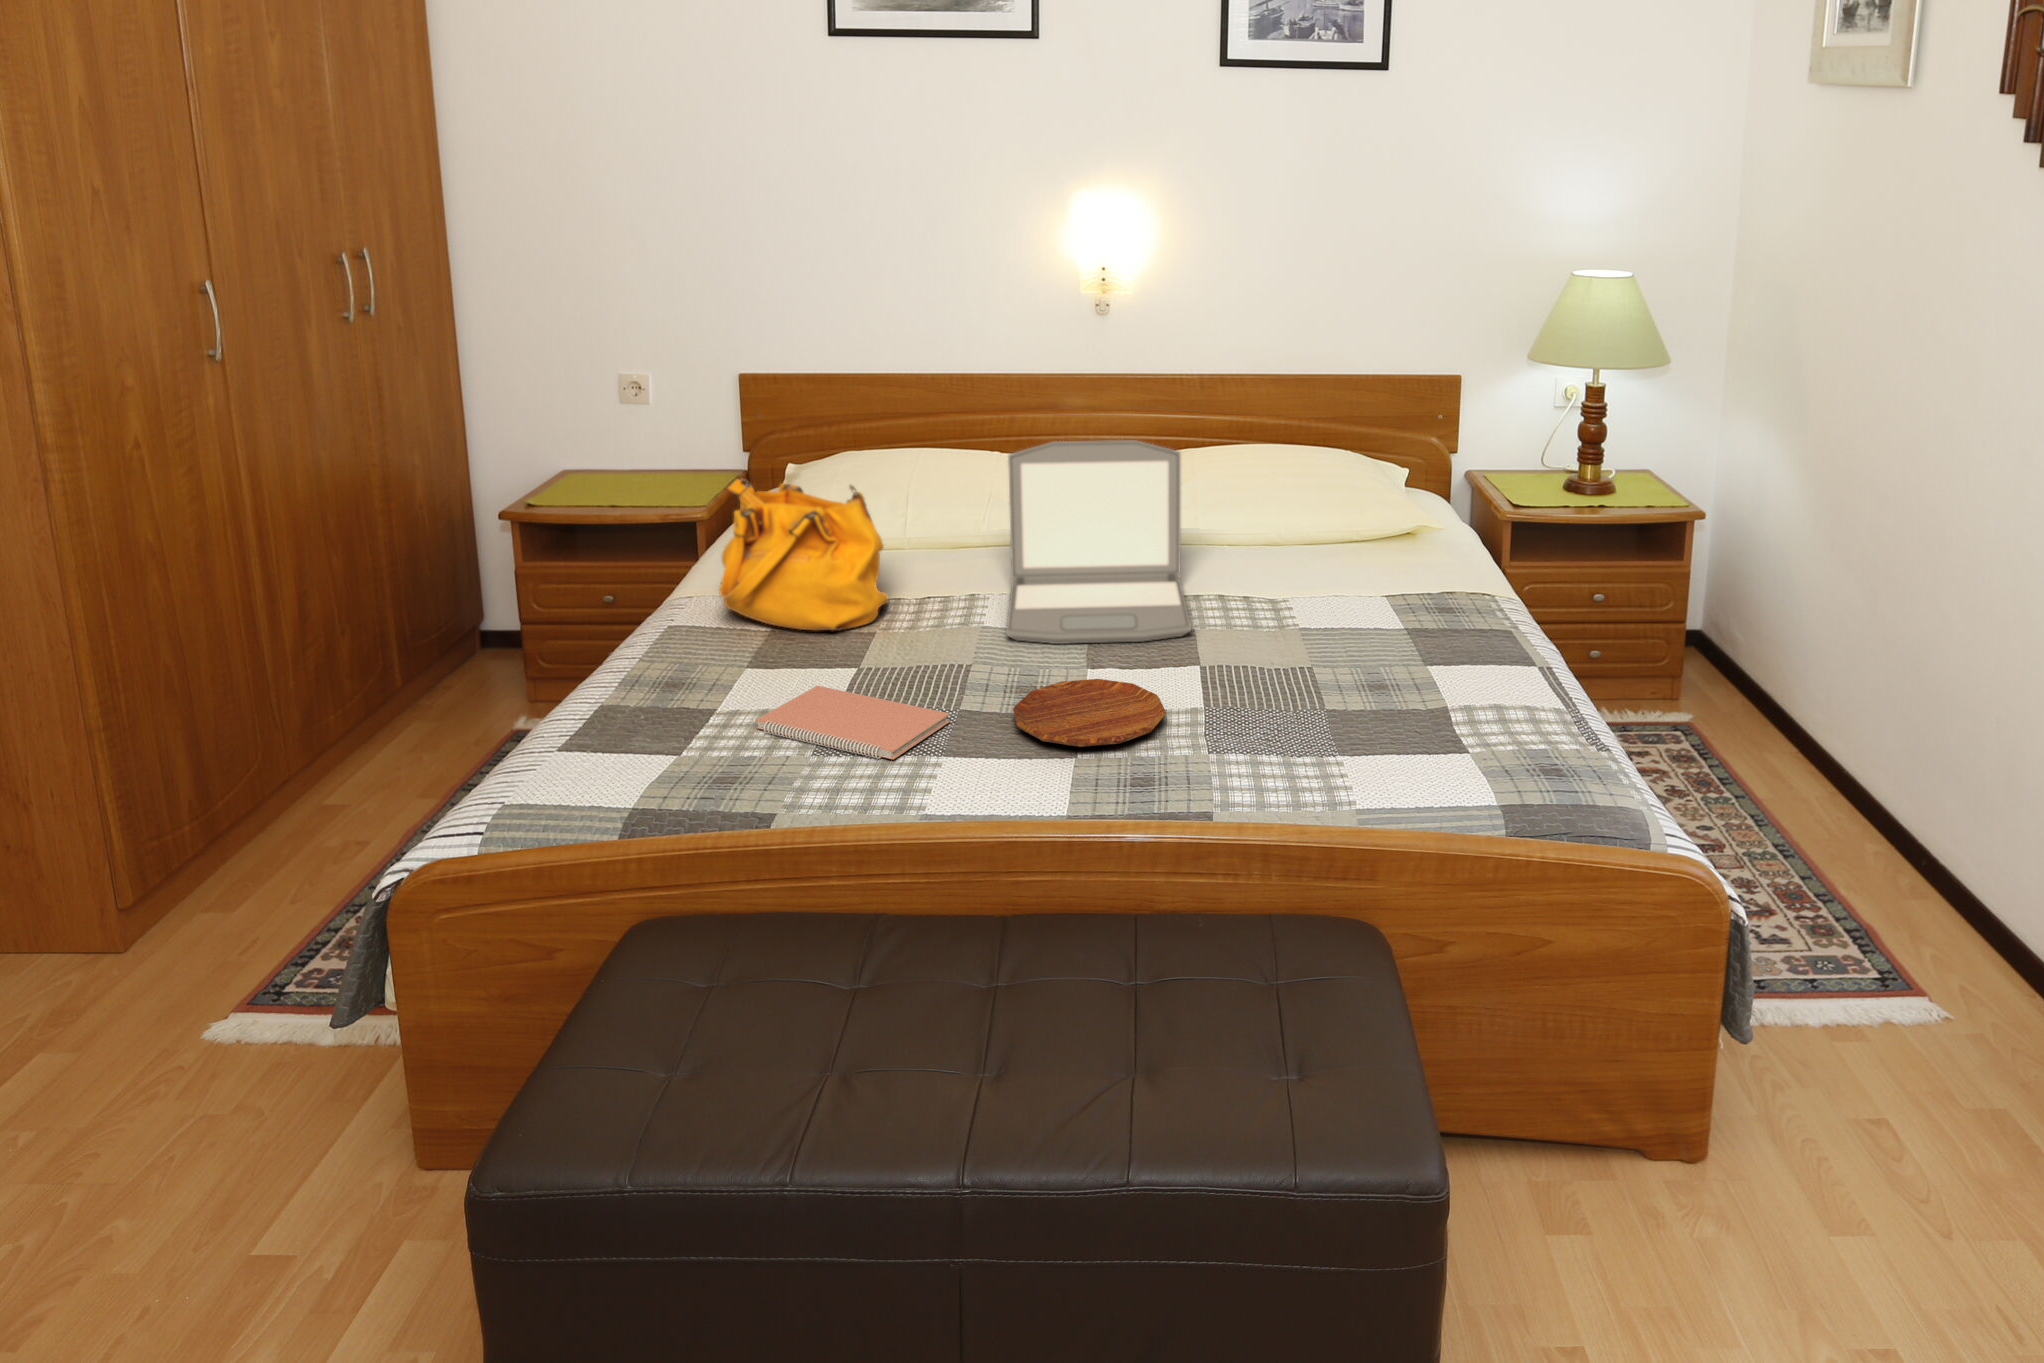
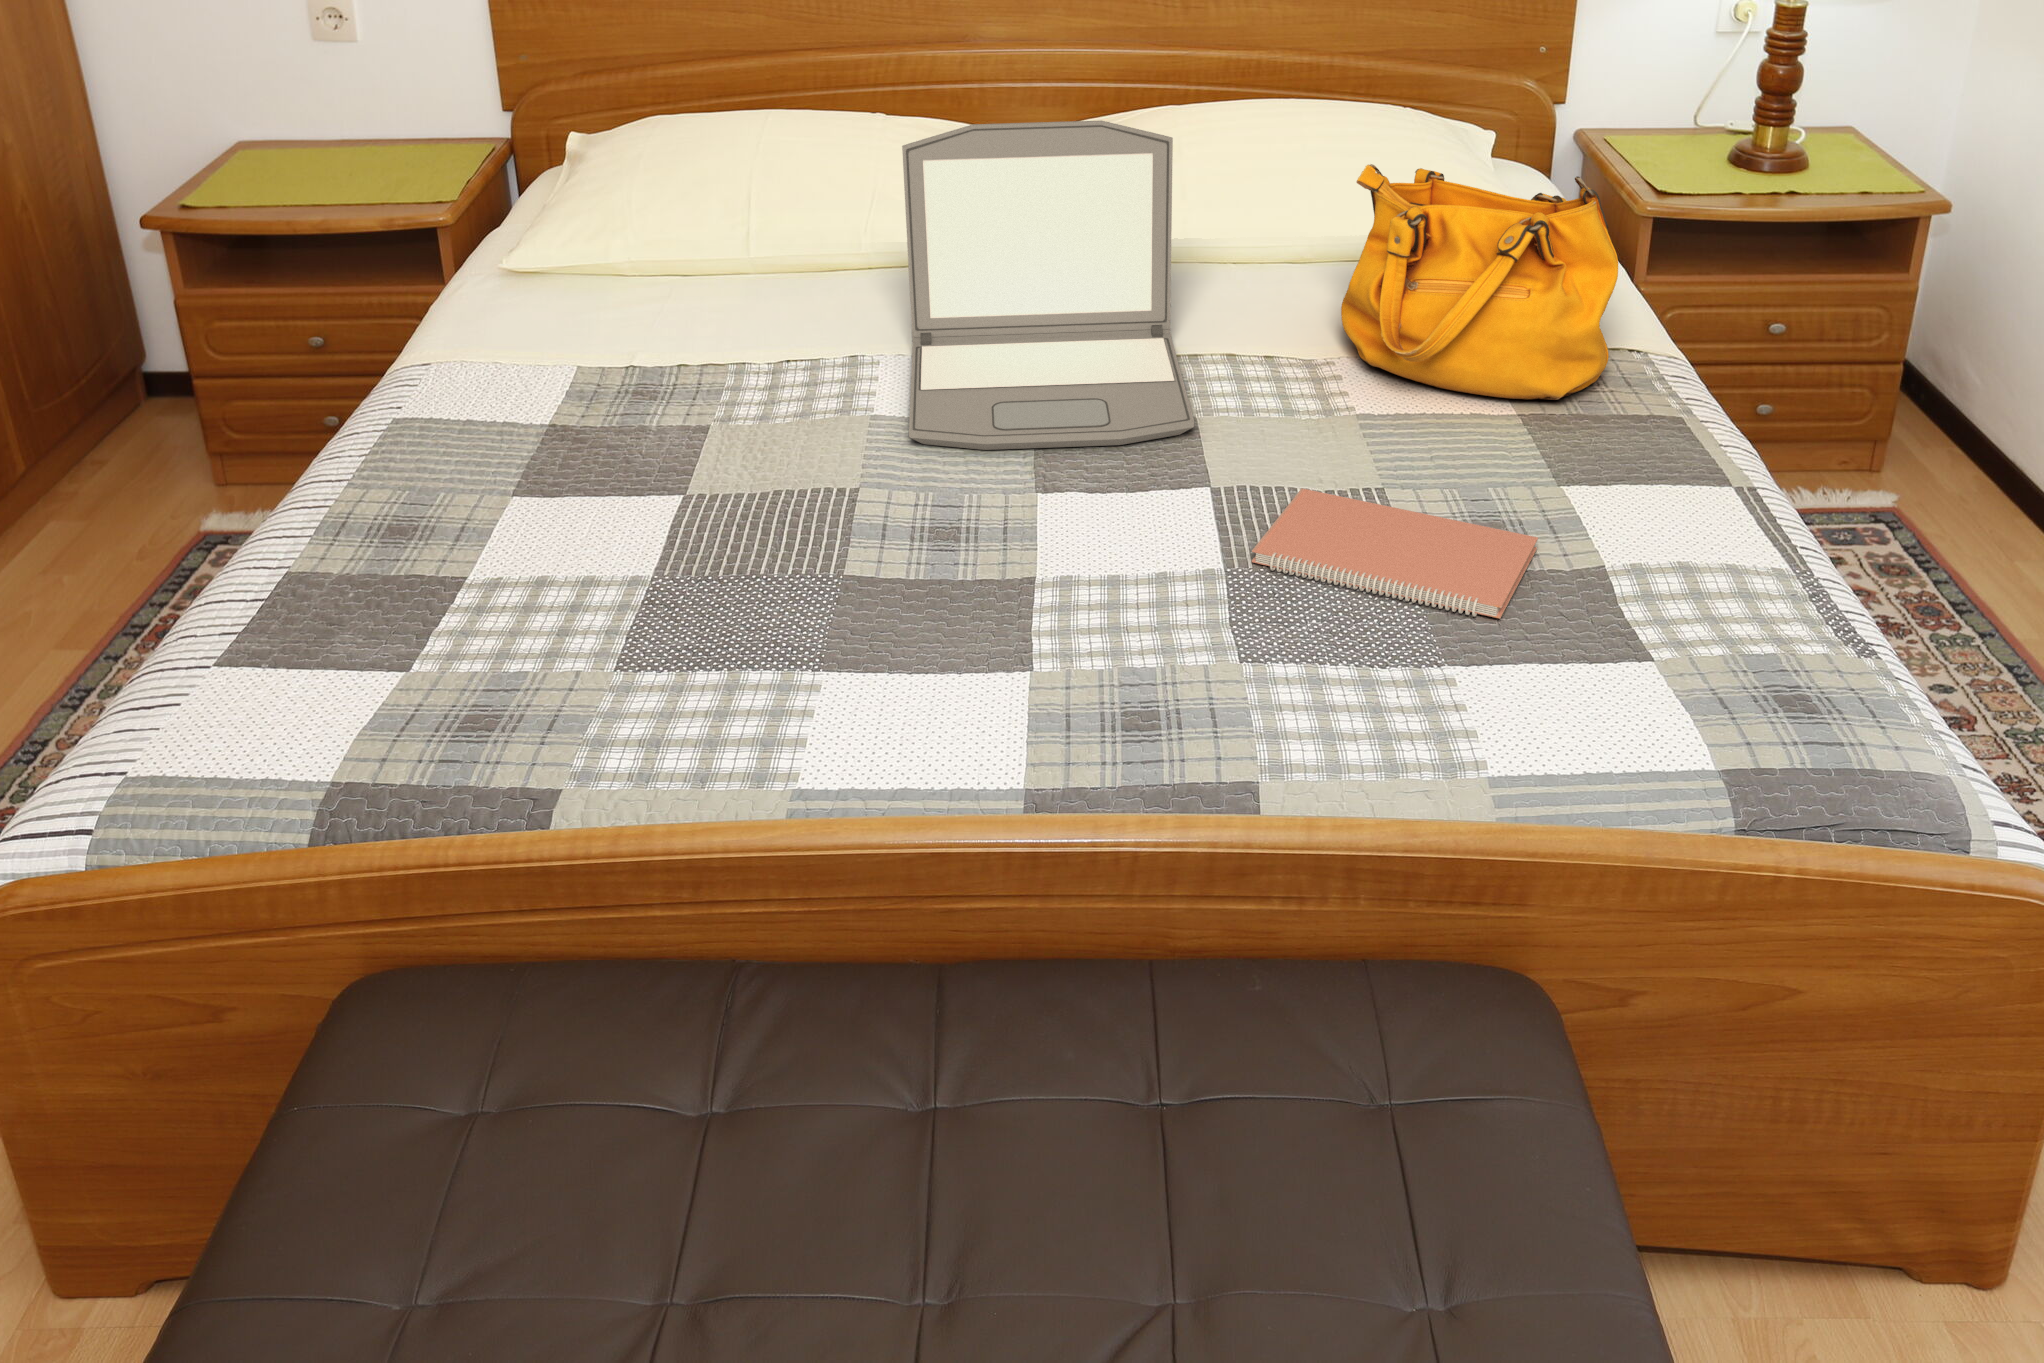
handbag: present [720,479,888,631] -> present [1341,164,1618,400]
tray: present [1013,679,1166,747] -> none [926,524,1169,657]
notebook: present [756,686,950,759] -> present [1252,488,1538,618]

